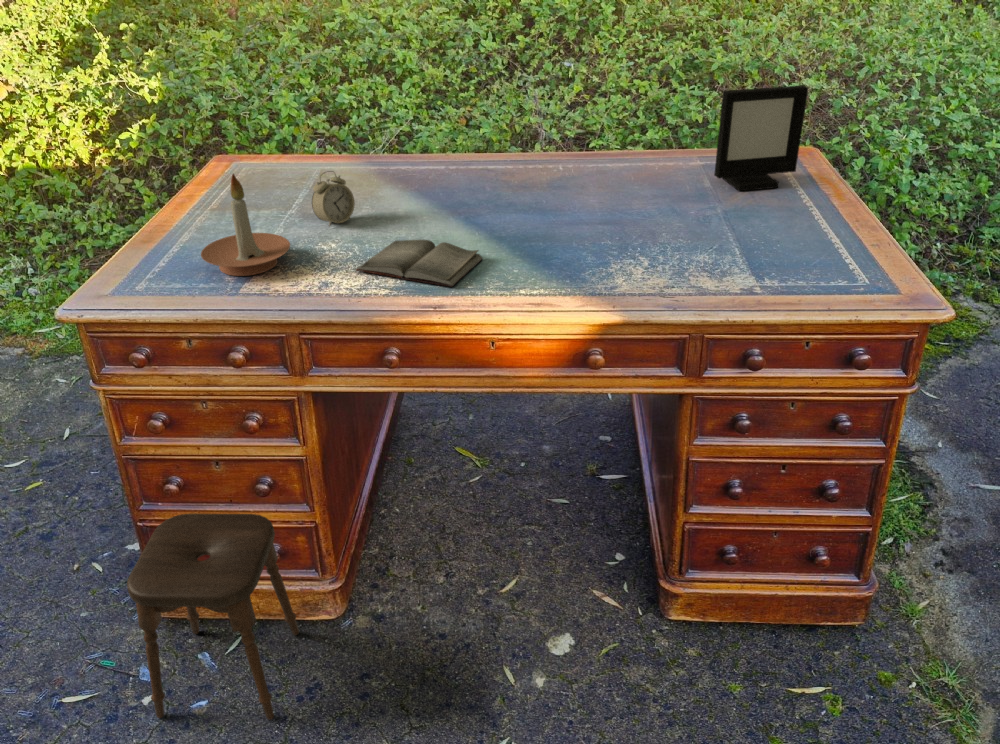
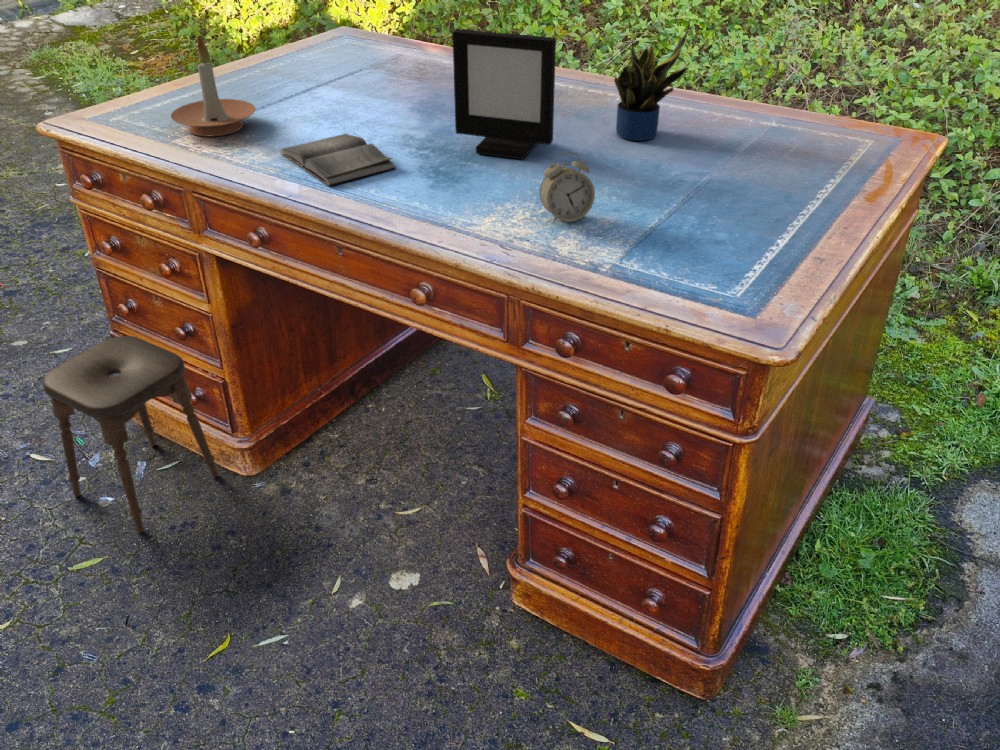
picture frame: present [714,85,808,191] -> present [452,29,556,159]
potted plant: none [605,95,675,194] -> present [614,32,688,141]
alarm clock: present [312,171,355,226] -> present [540,152,595,223]

